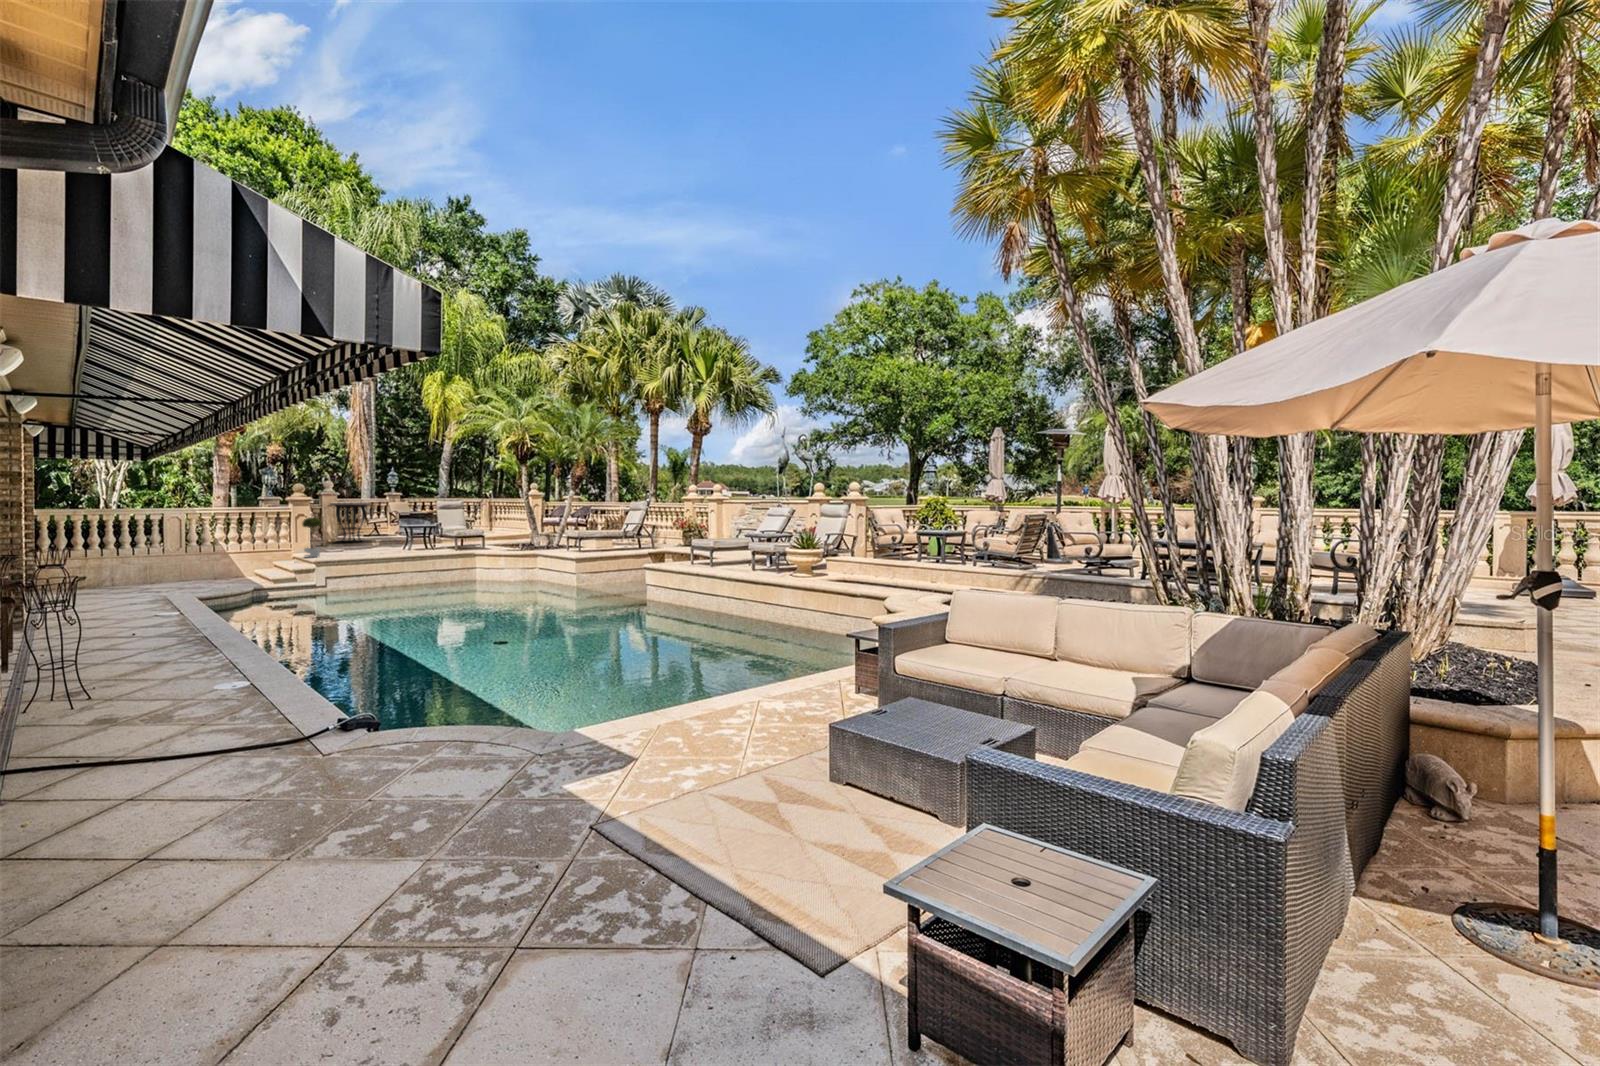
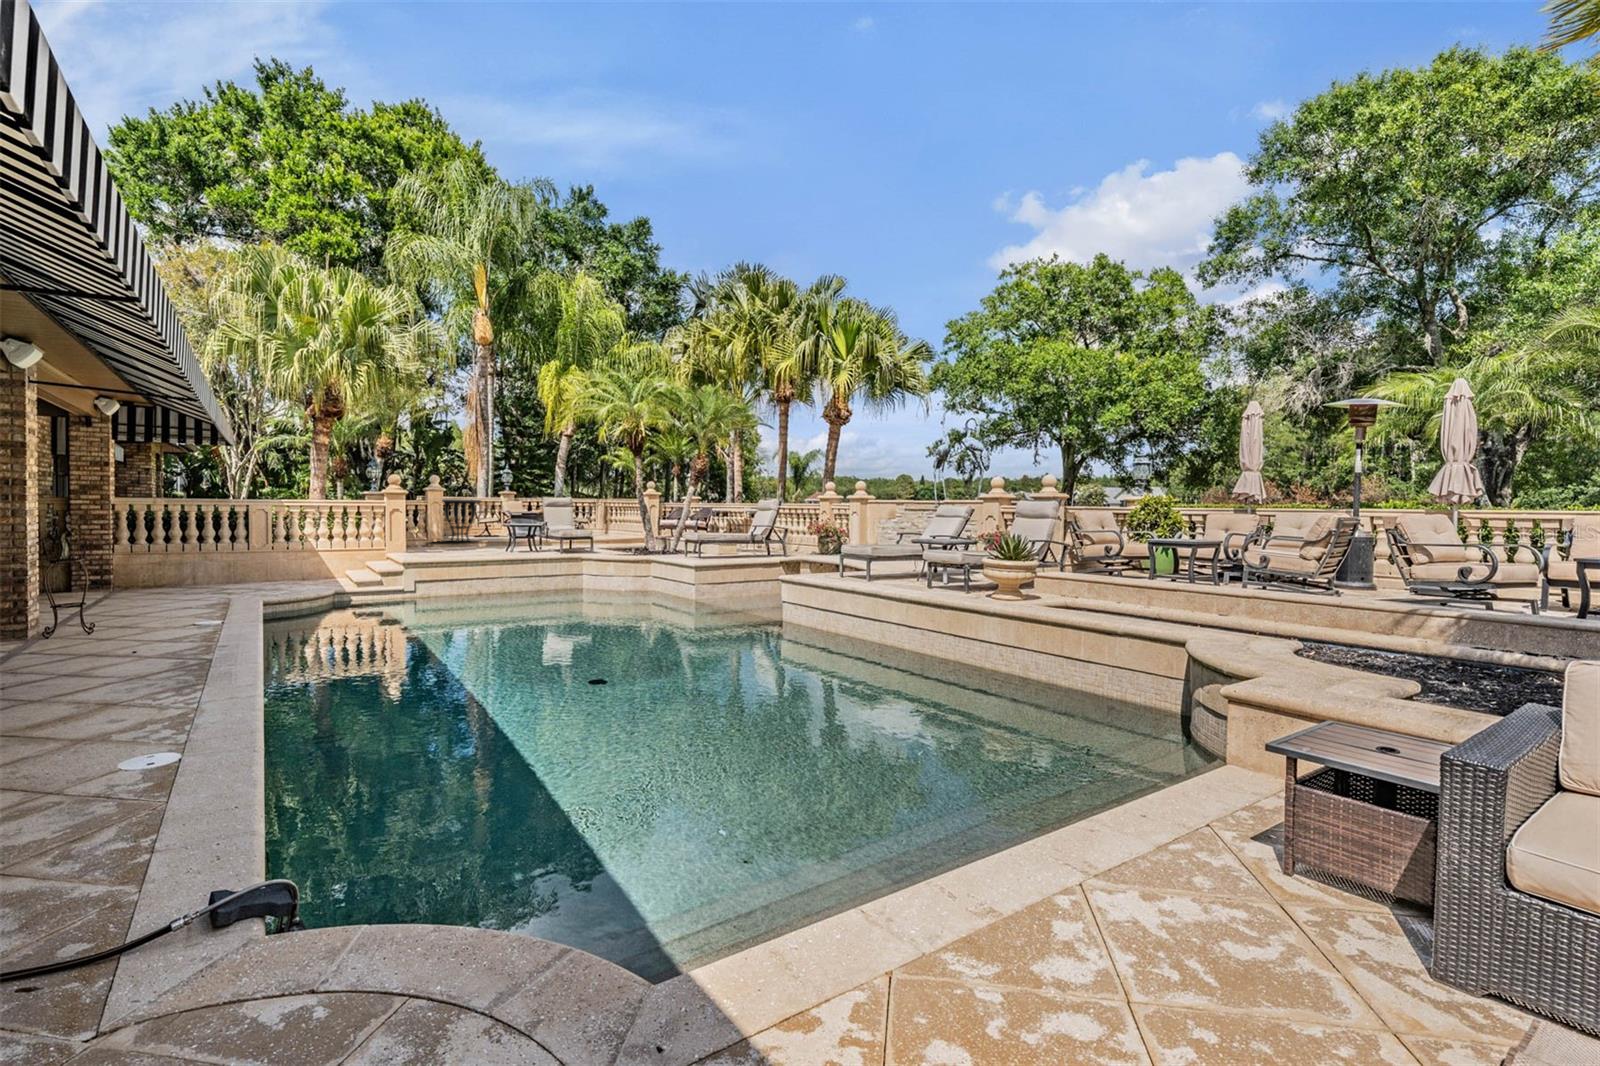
potted tree: present [302,517,321,557] -> none [400,512,421,558]

